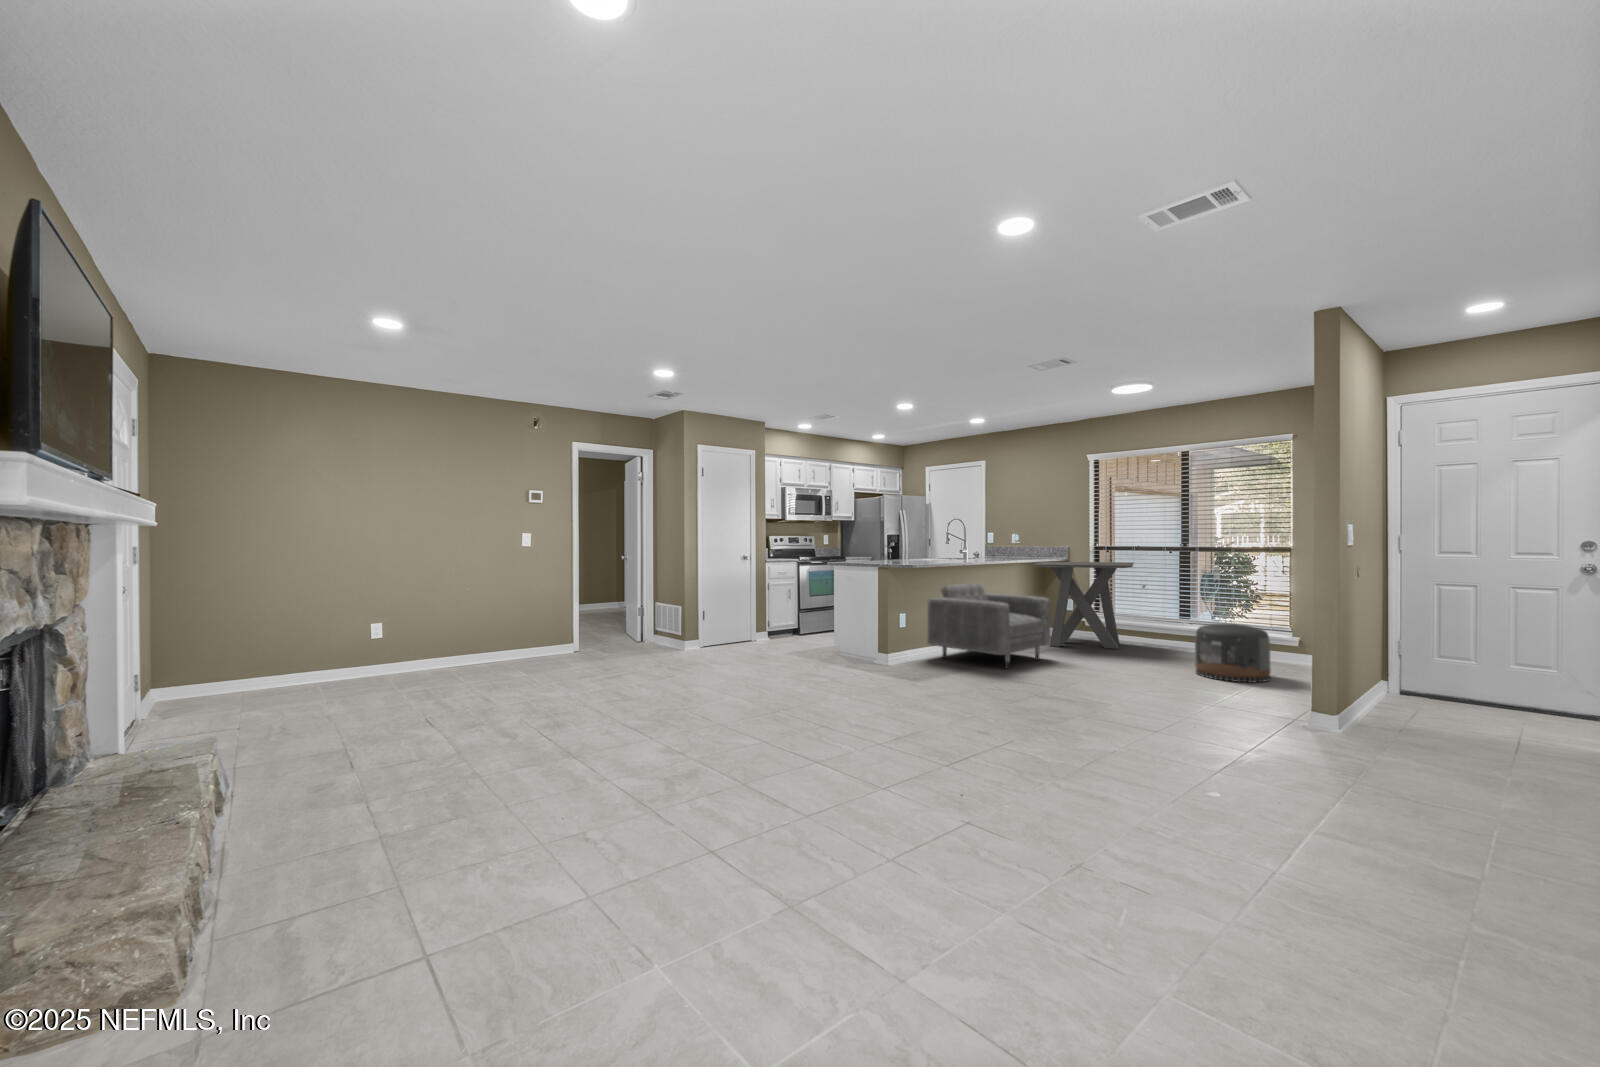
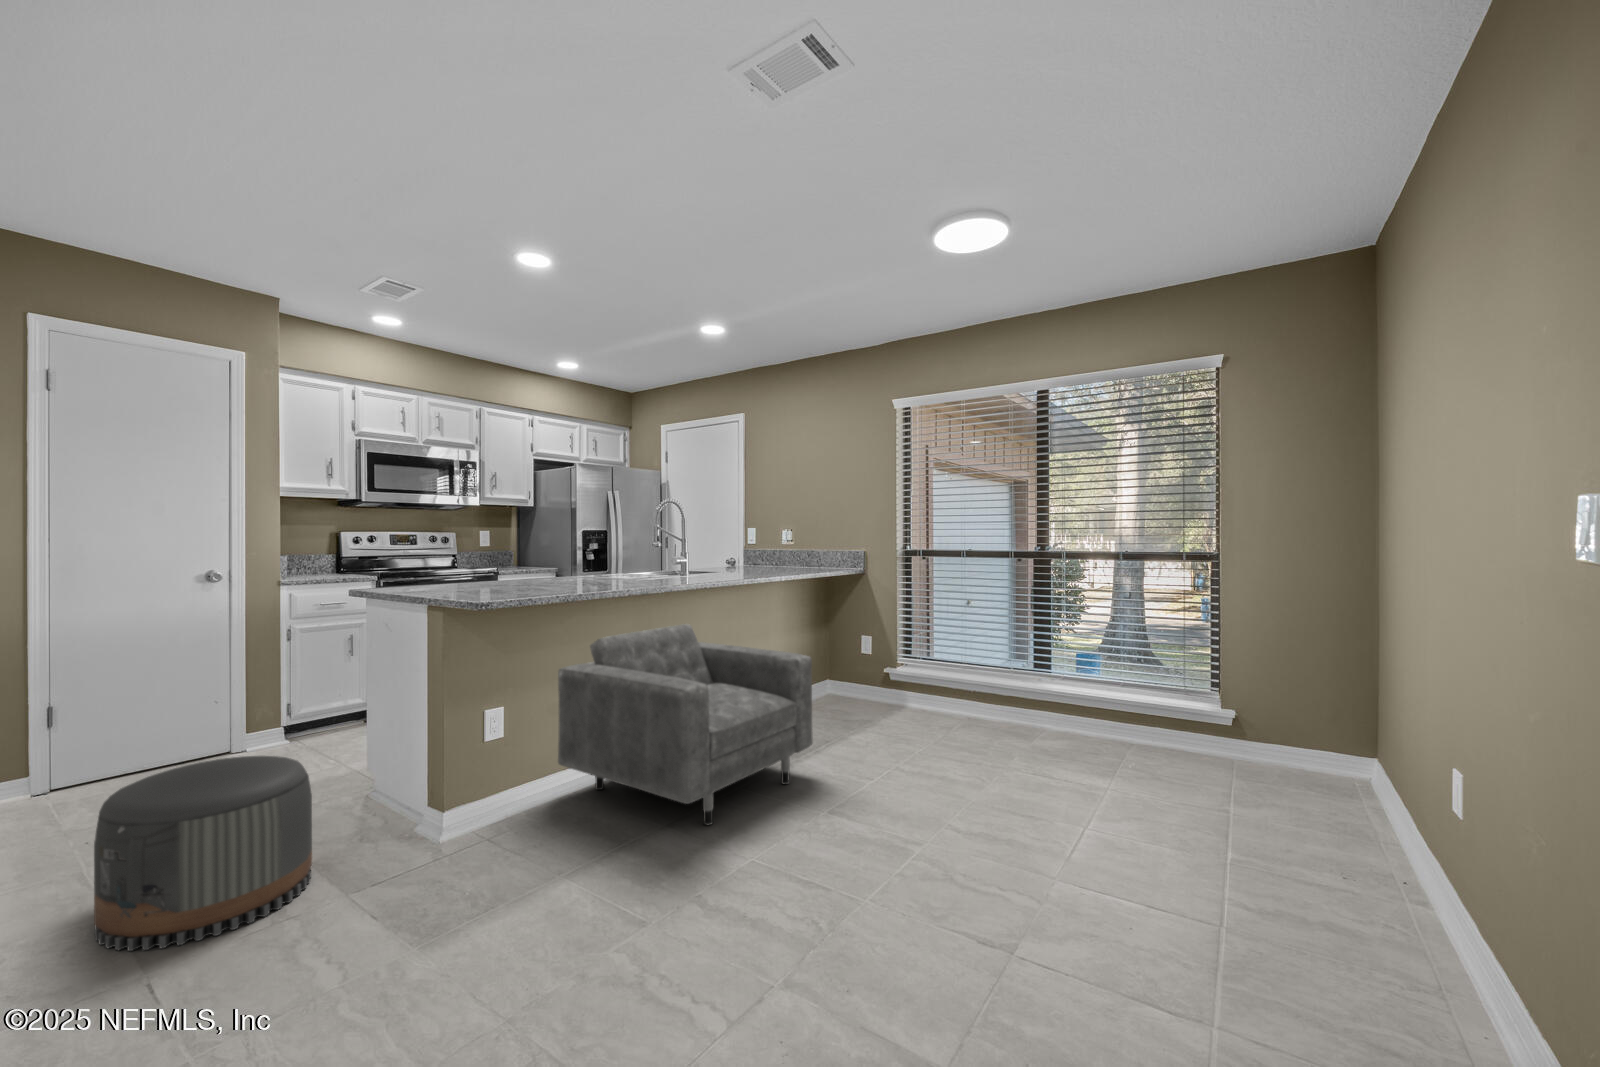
dining table: present [1032,562,1134,649] -> none [792,575,963,730]
pouf: present [1195,624,1271,682] -> present [94,756,312,951]

